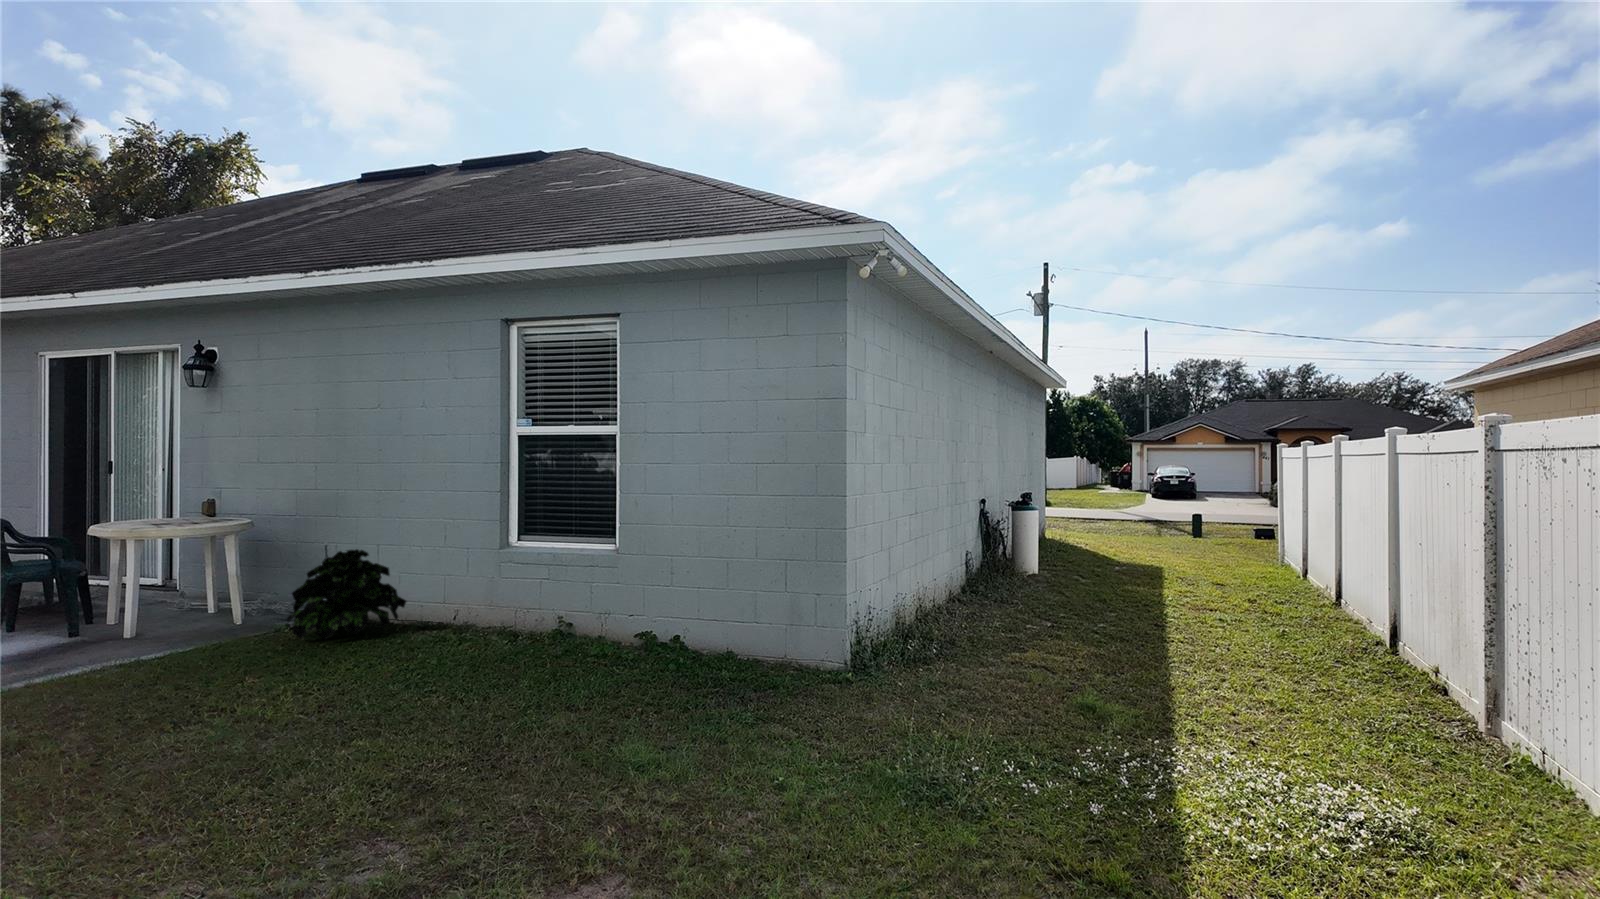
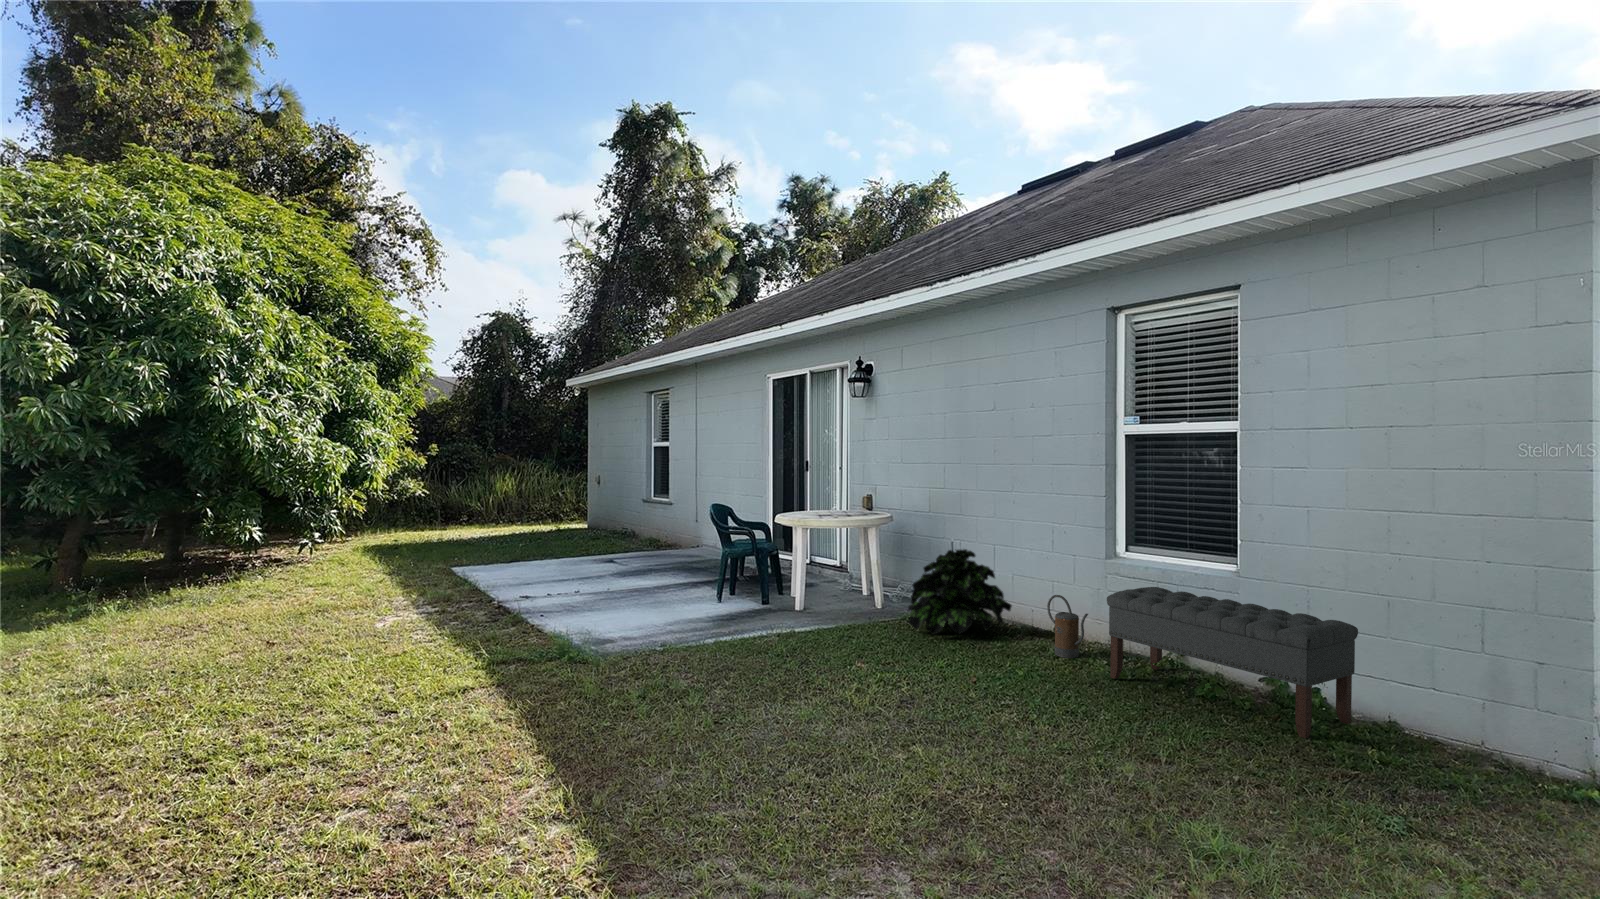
bench: none [511,562,695,655] -> present [1107,587,1358,738]
watering can: none [449,581,490,638] -> present [1047,595,1088,658]

